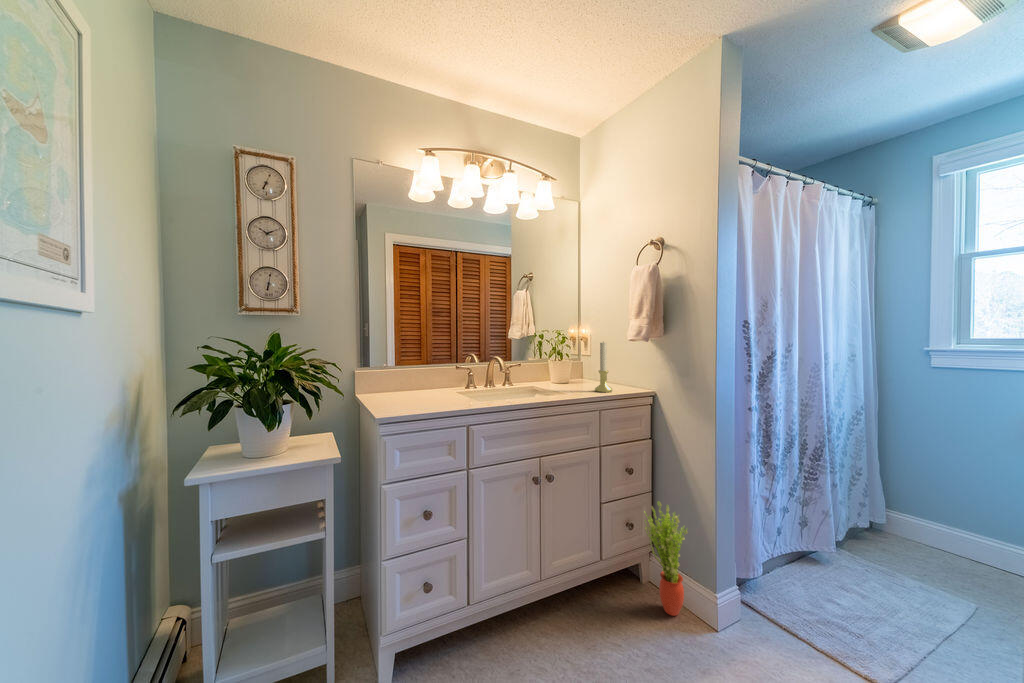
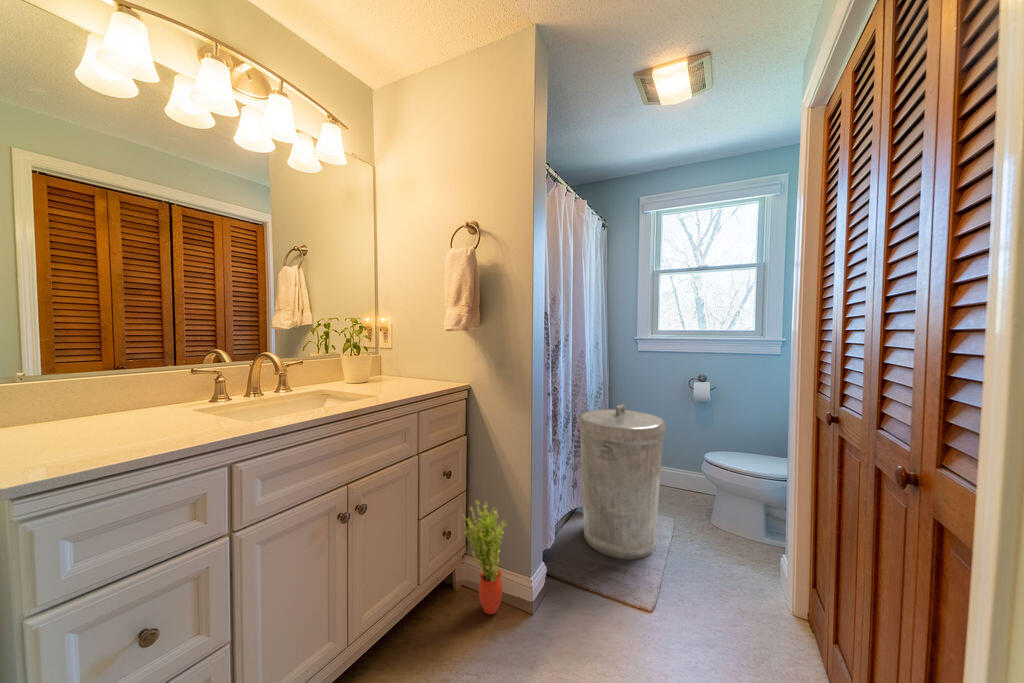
candle holder: present [595,342,612,392] -> none [405,331,425,390]
trash can: none [799,433,948,639] -> present [578,405,666,560]

